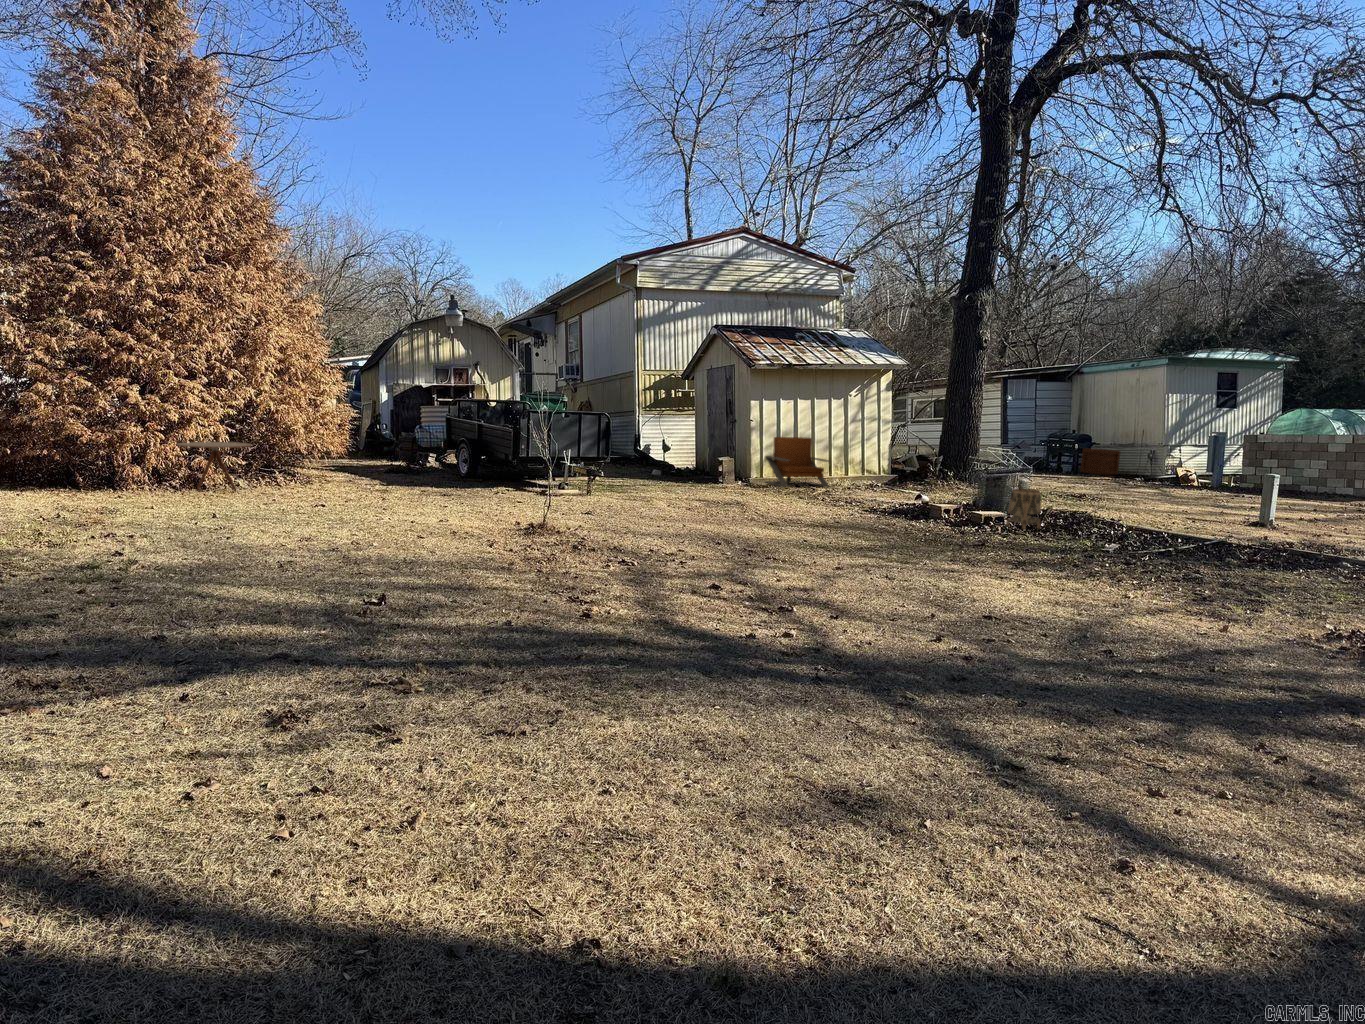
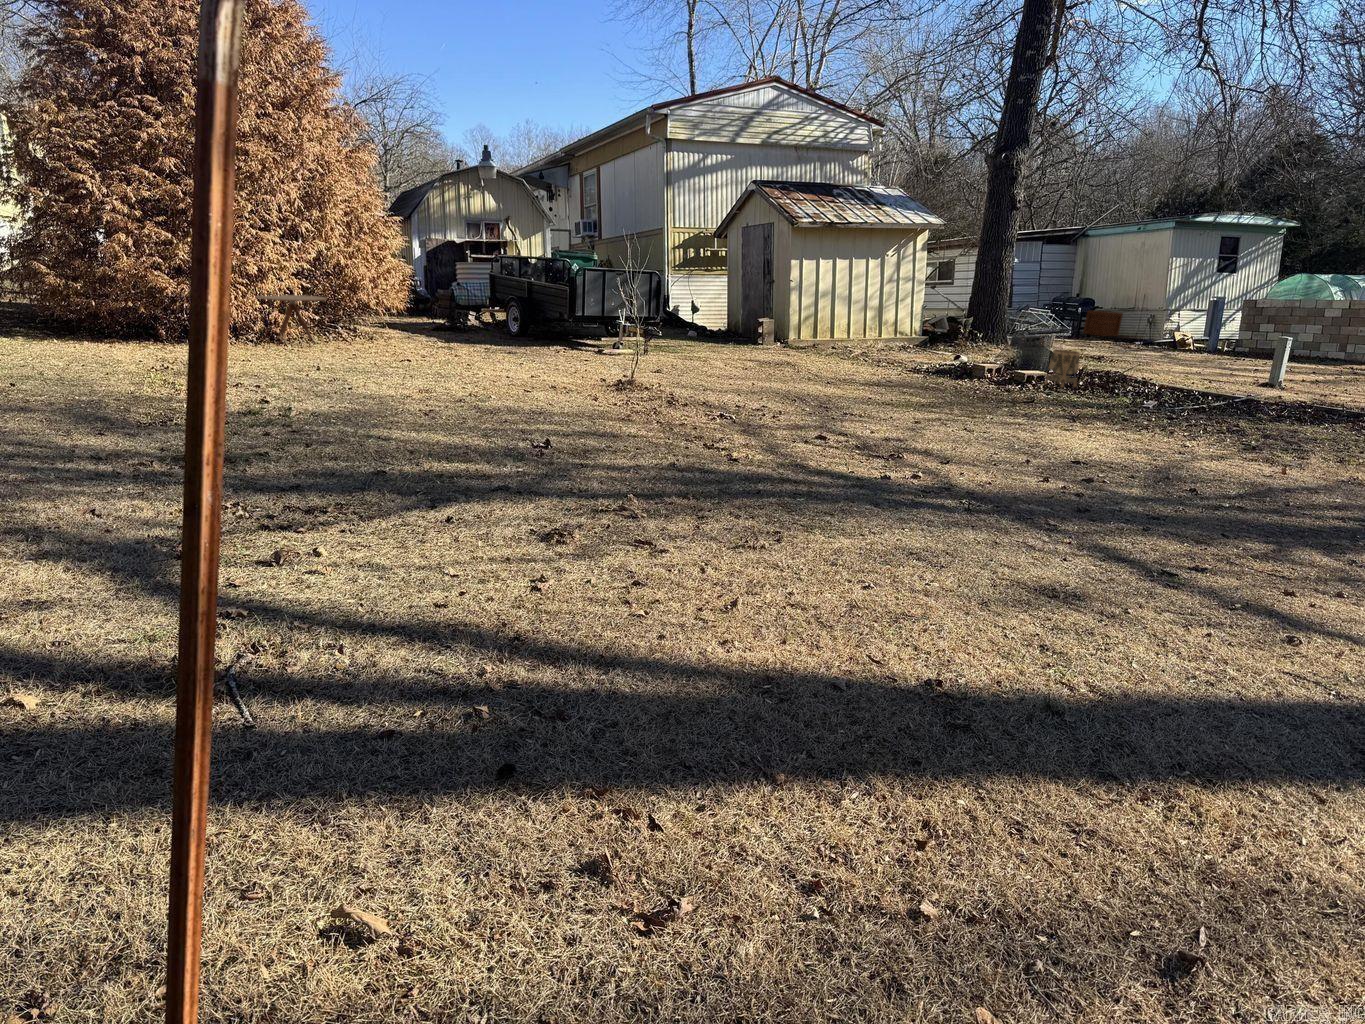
lounge chair: present [765,437,830,487] -> none [800,296,865,346]

